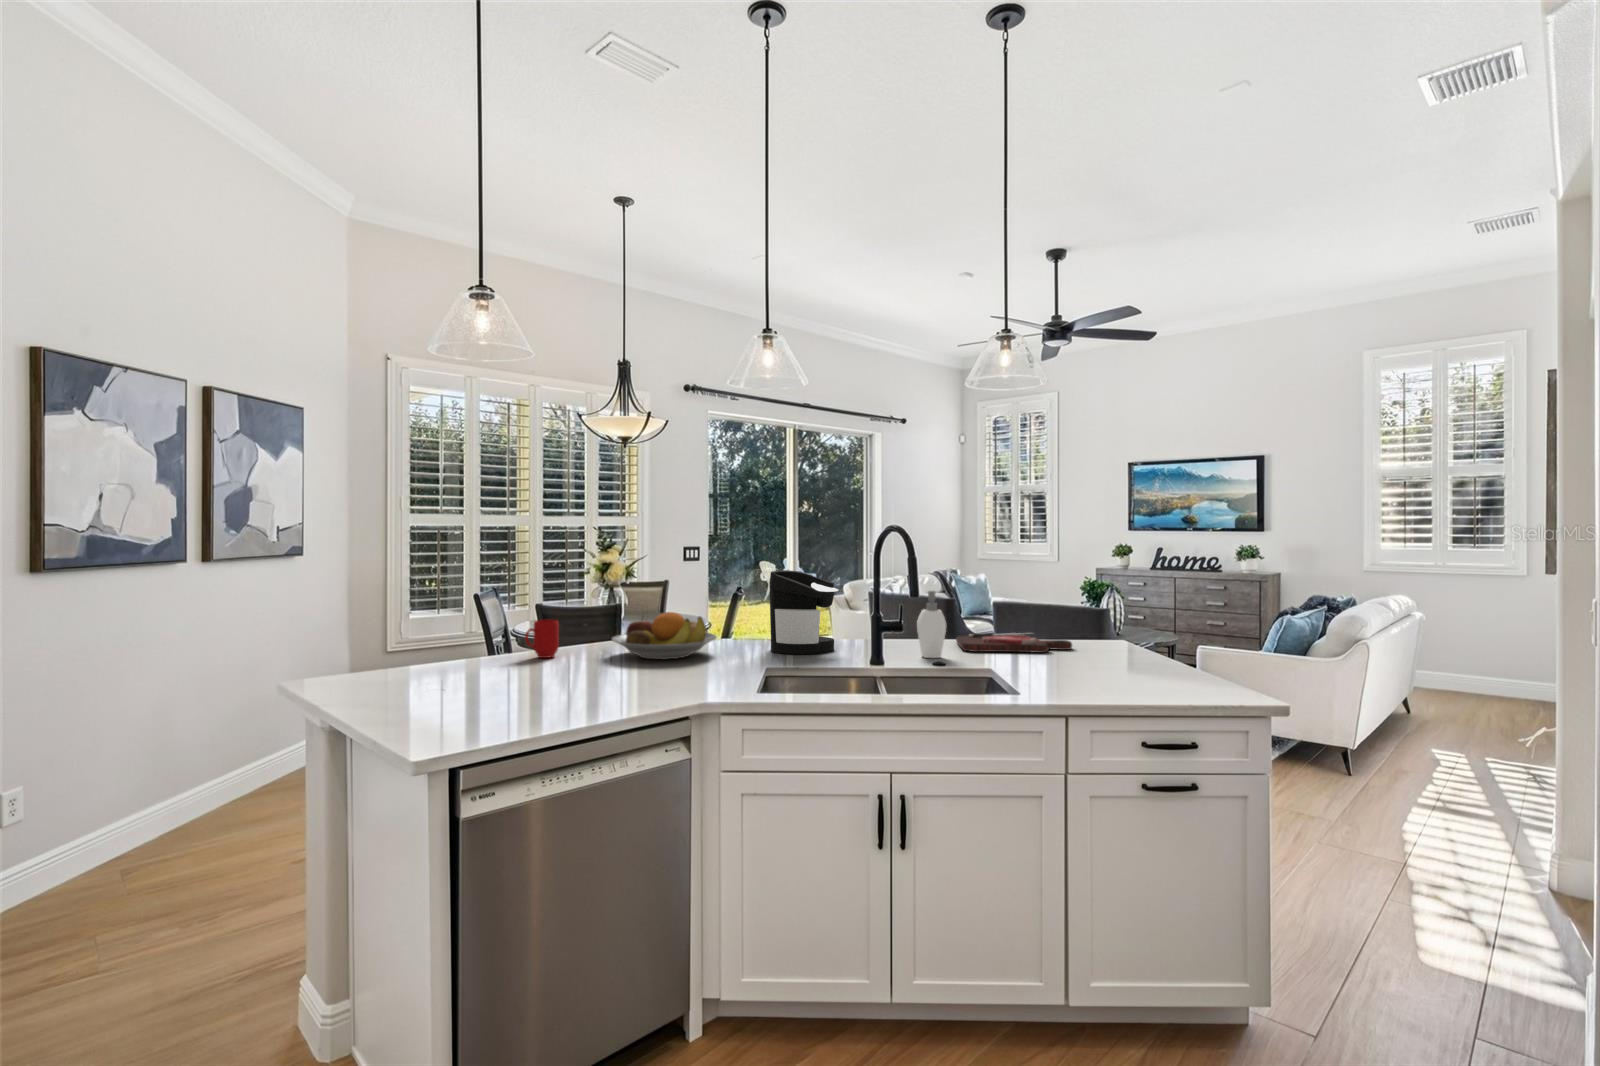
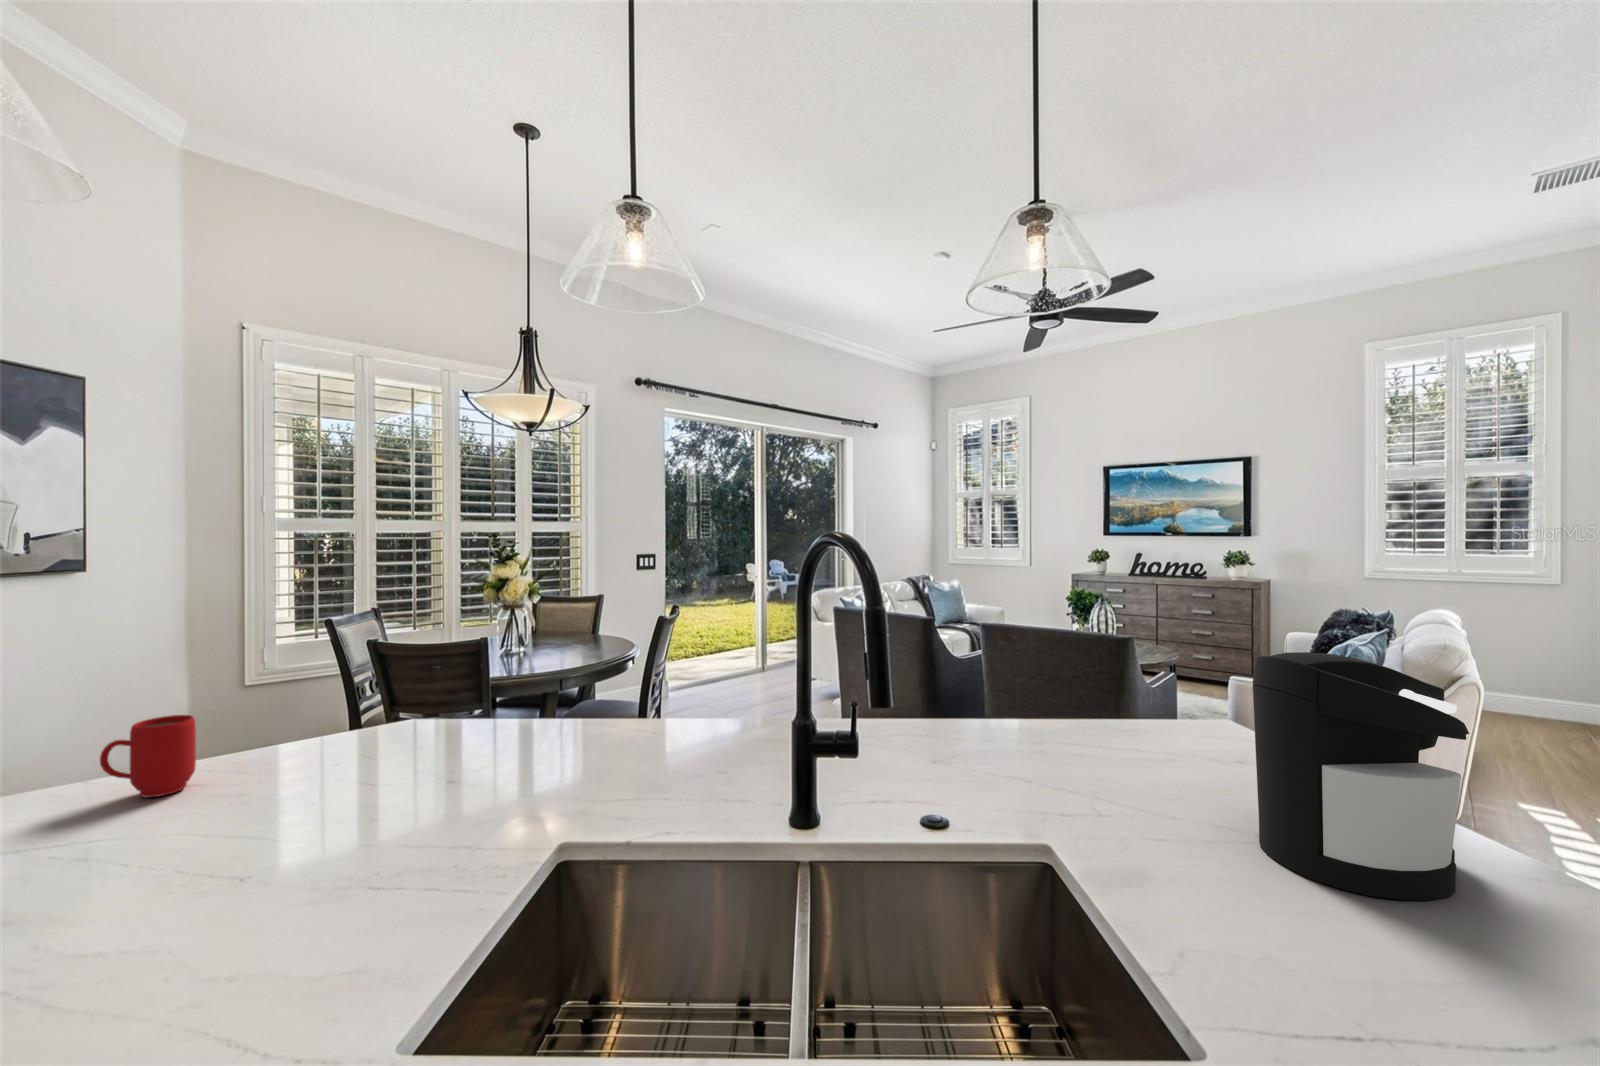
coffee maker: present [769,570,838,654] -> present [1253,652,1469,900]
soap dispenser: present [917,591,946,658] -> none [888,657,963,792]
fruit bowl: present [612,612,717,659] -> none [279,696,515,802]
cutting board: present [956,633,1072,653] -> none [954,715,1164,766]

